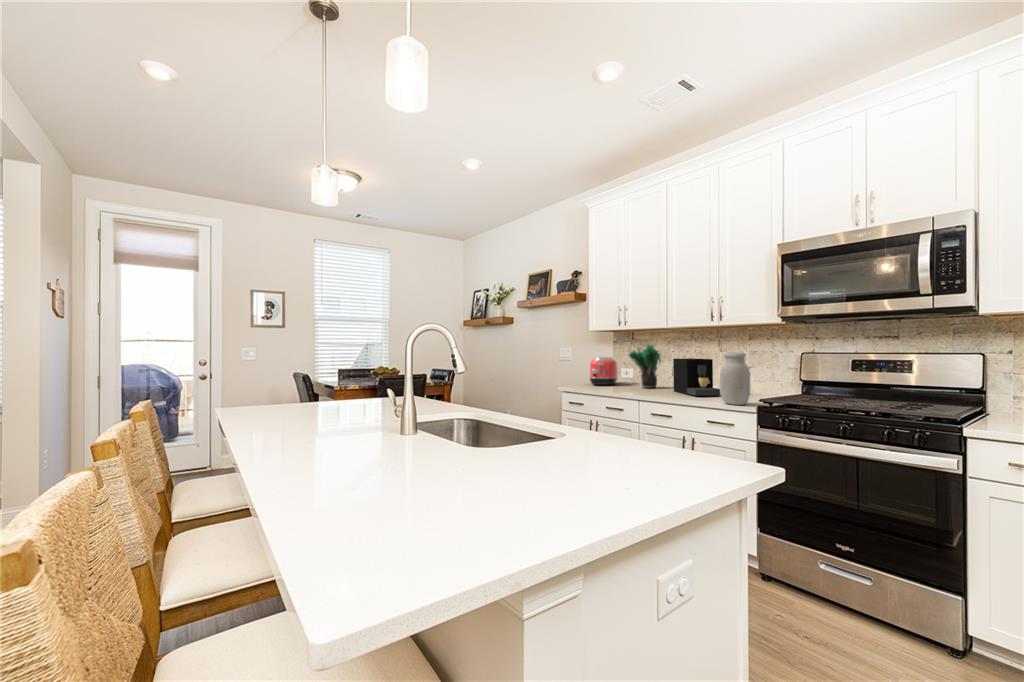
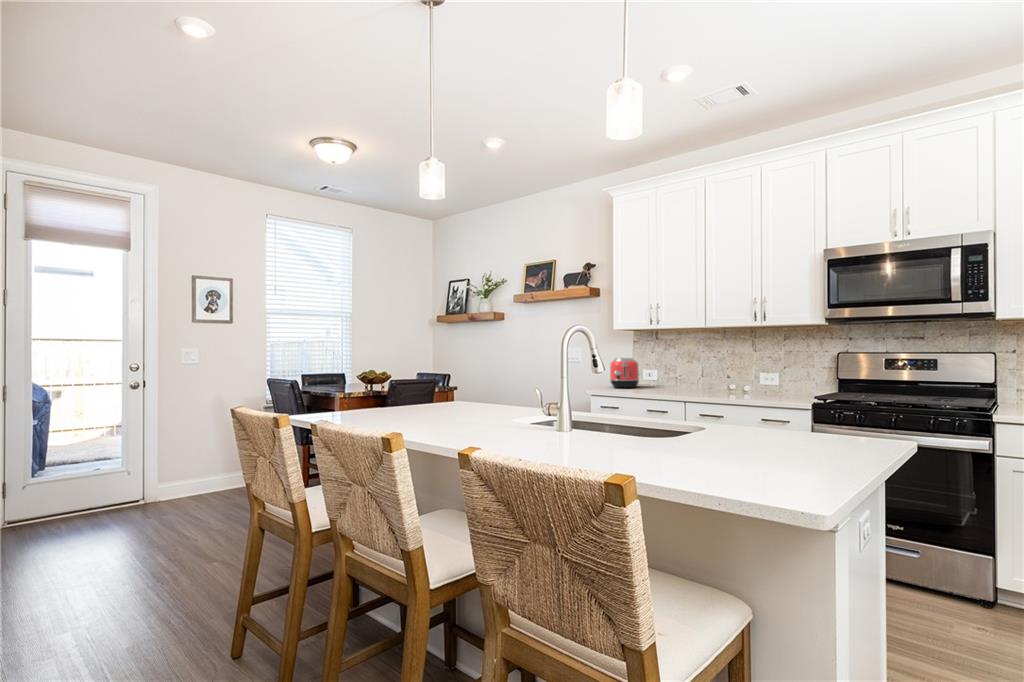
potted plant: present [629,344,661,388] -> none [656,343,689,390]
jar: present [720,352,750,405] -> none [767,352,796,403]
coffee maker: present [673,358,721,396] -> none [706,359,761,396]

